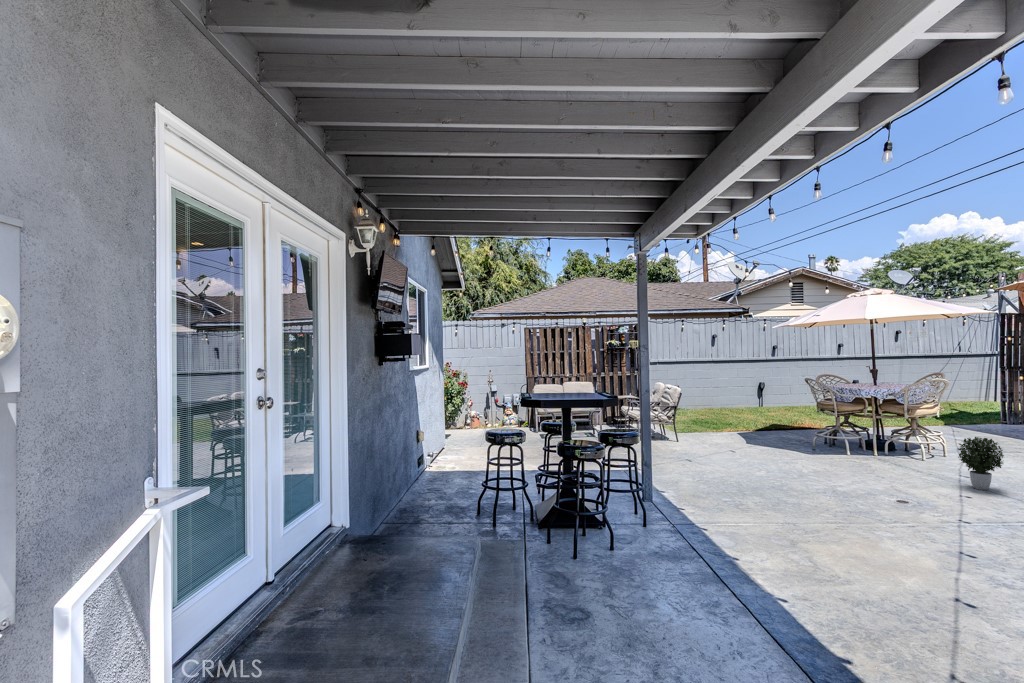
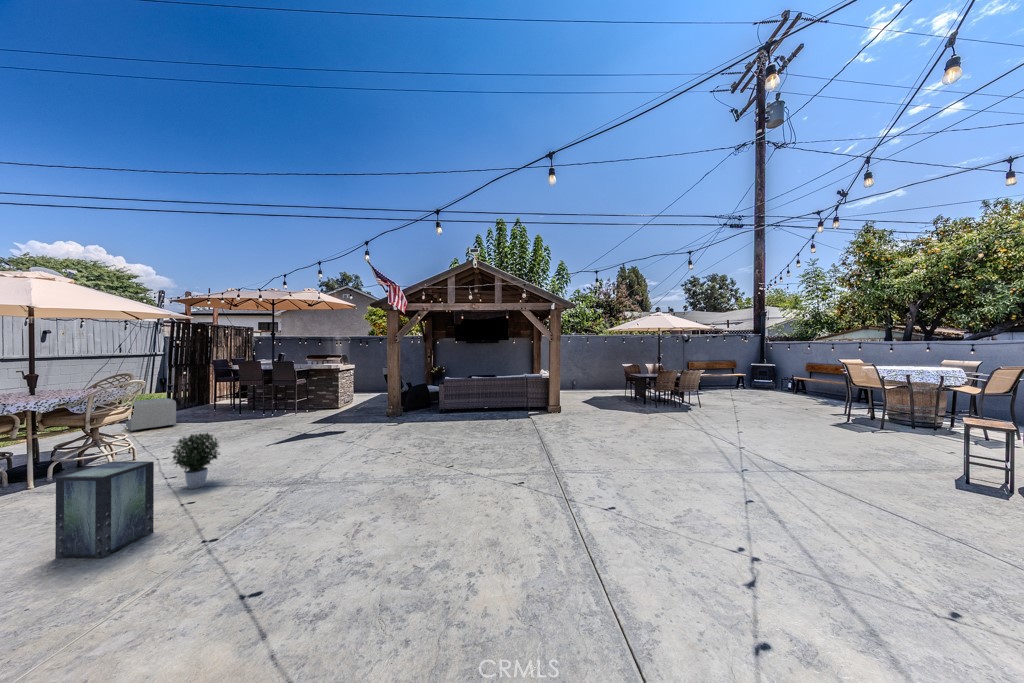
ottoman: none [955,404,1002,438] -> present [126,398,176,432]
storage box: none [873,440,930,502] -> present [55,461,154,558]

